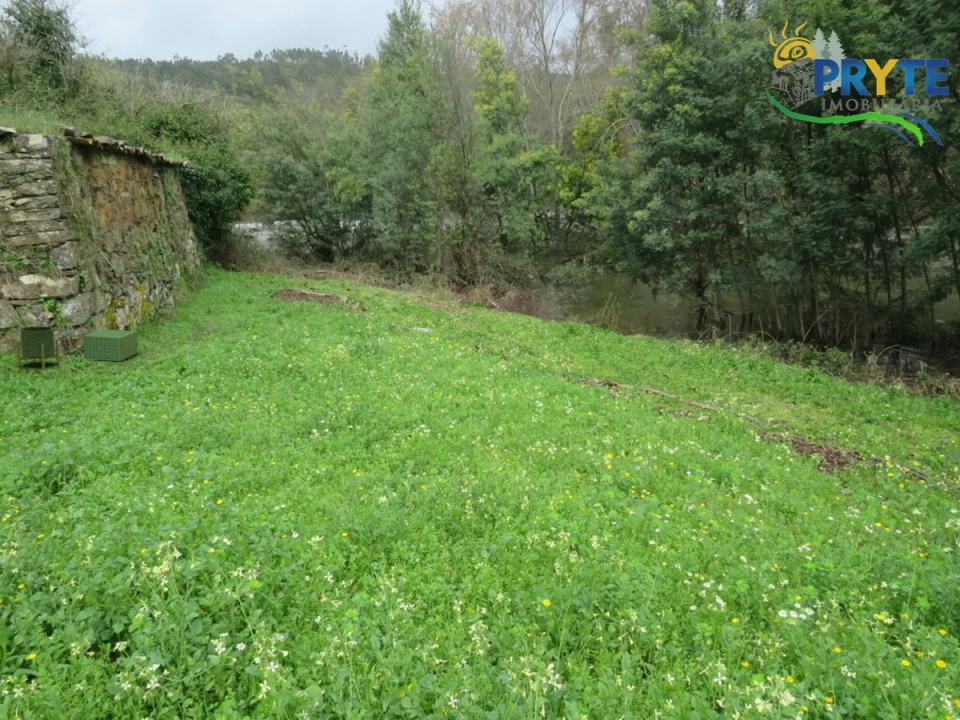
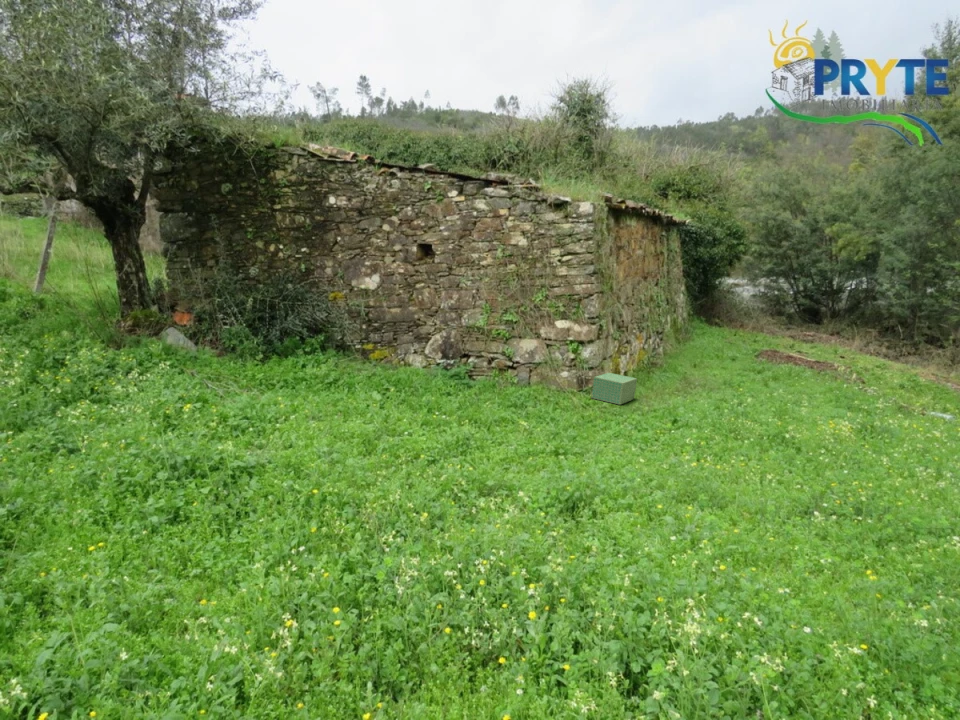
planter: present [17,326,59,369] -> none [544,365,575,402]

